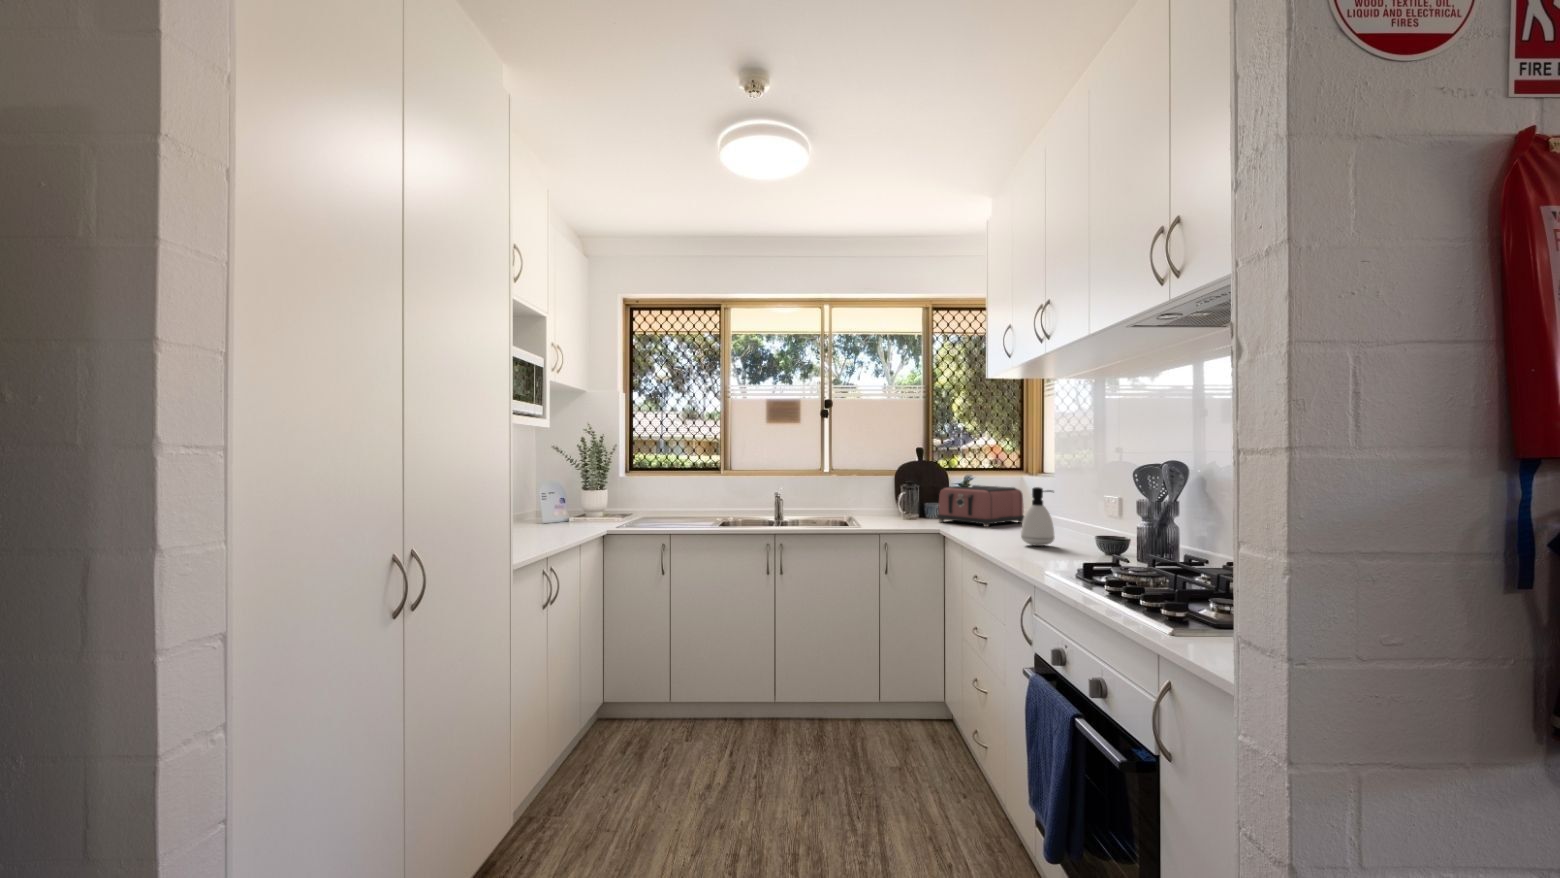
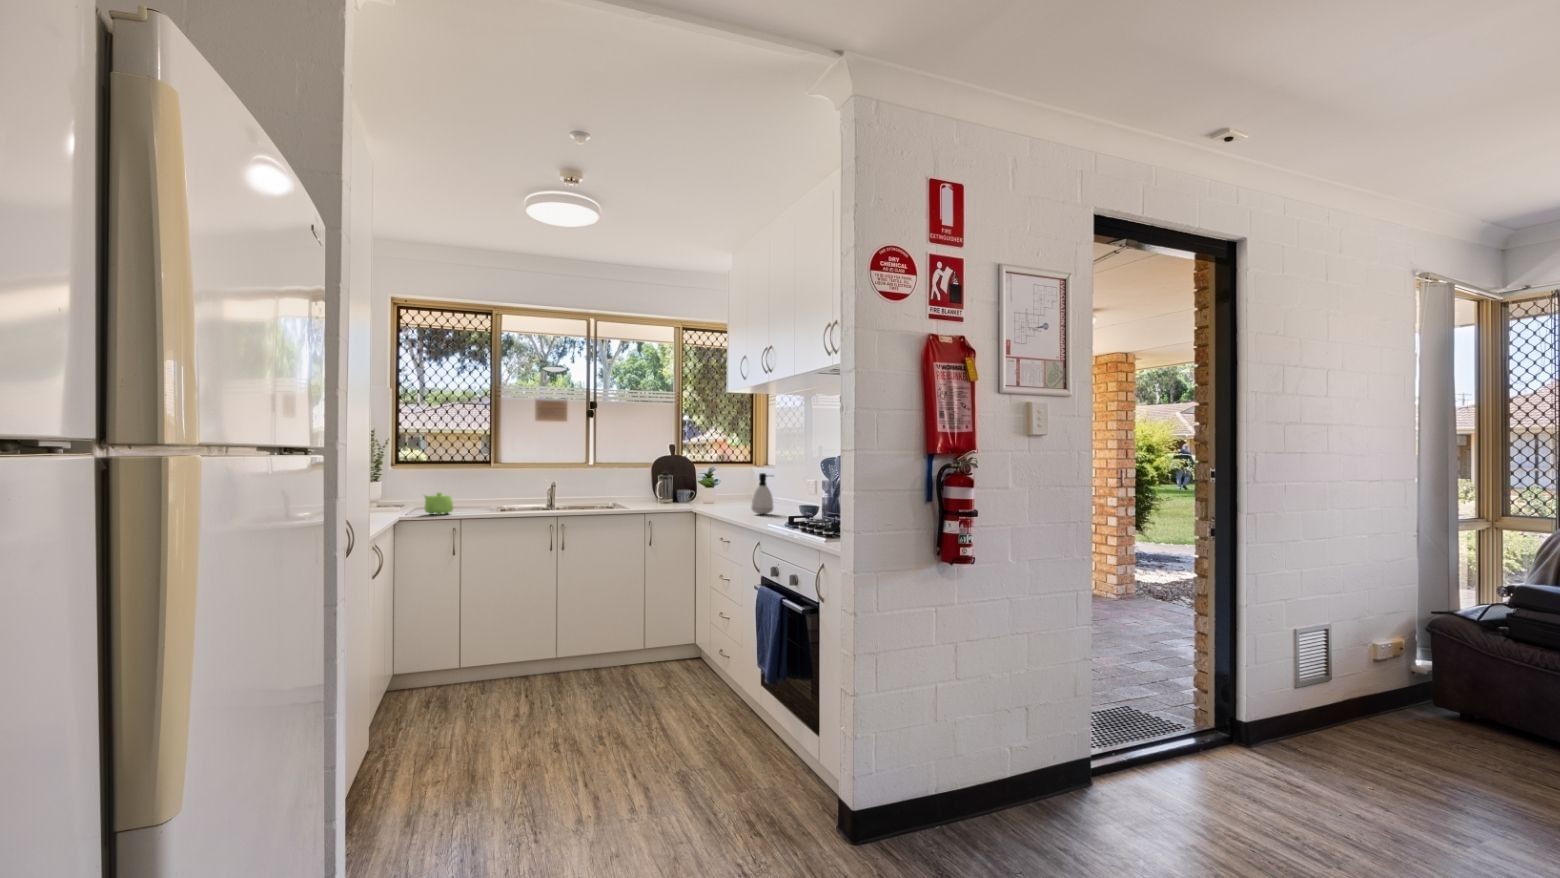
toaster: present [937,485,1024,527] -> none [687,475,753,506]
teapot: none [630,504,664,529] -> present [424,493,453,515]

